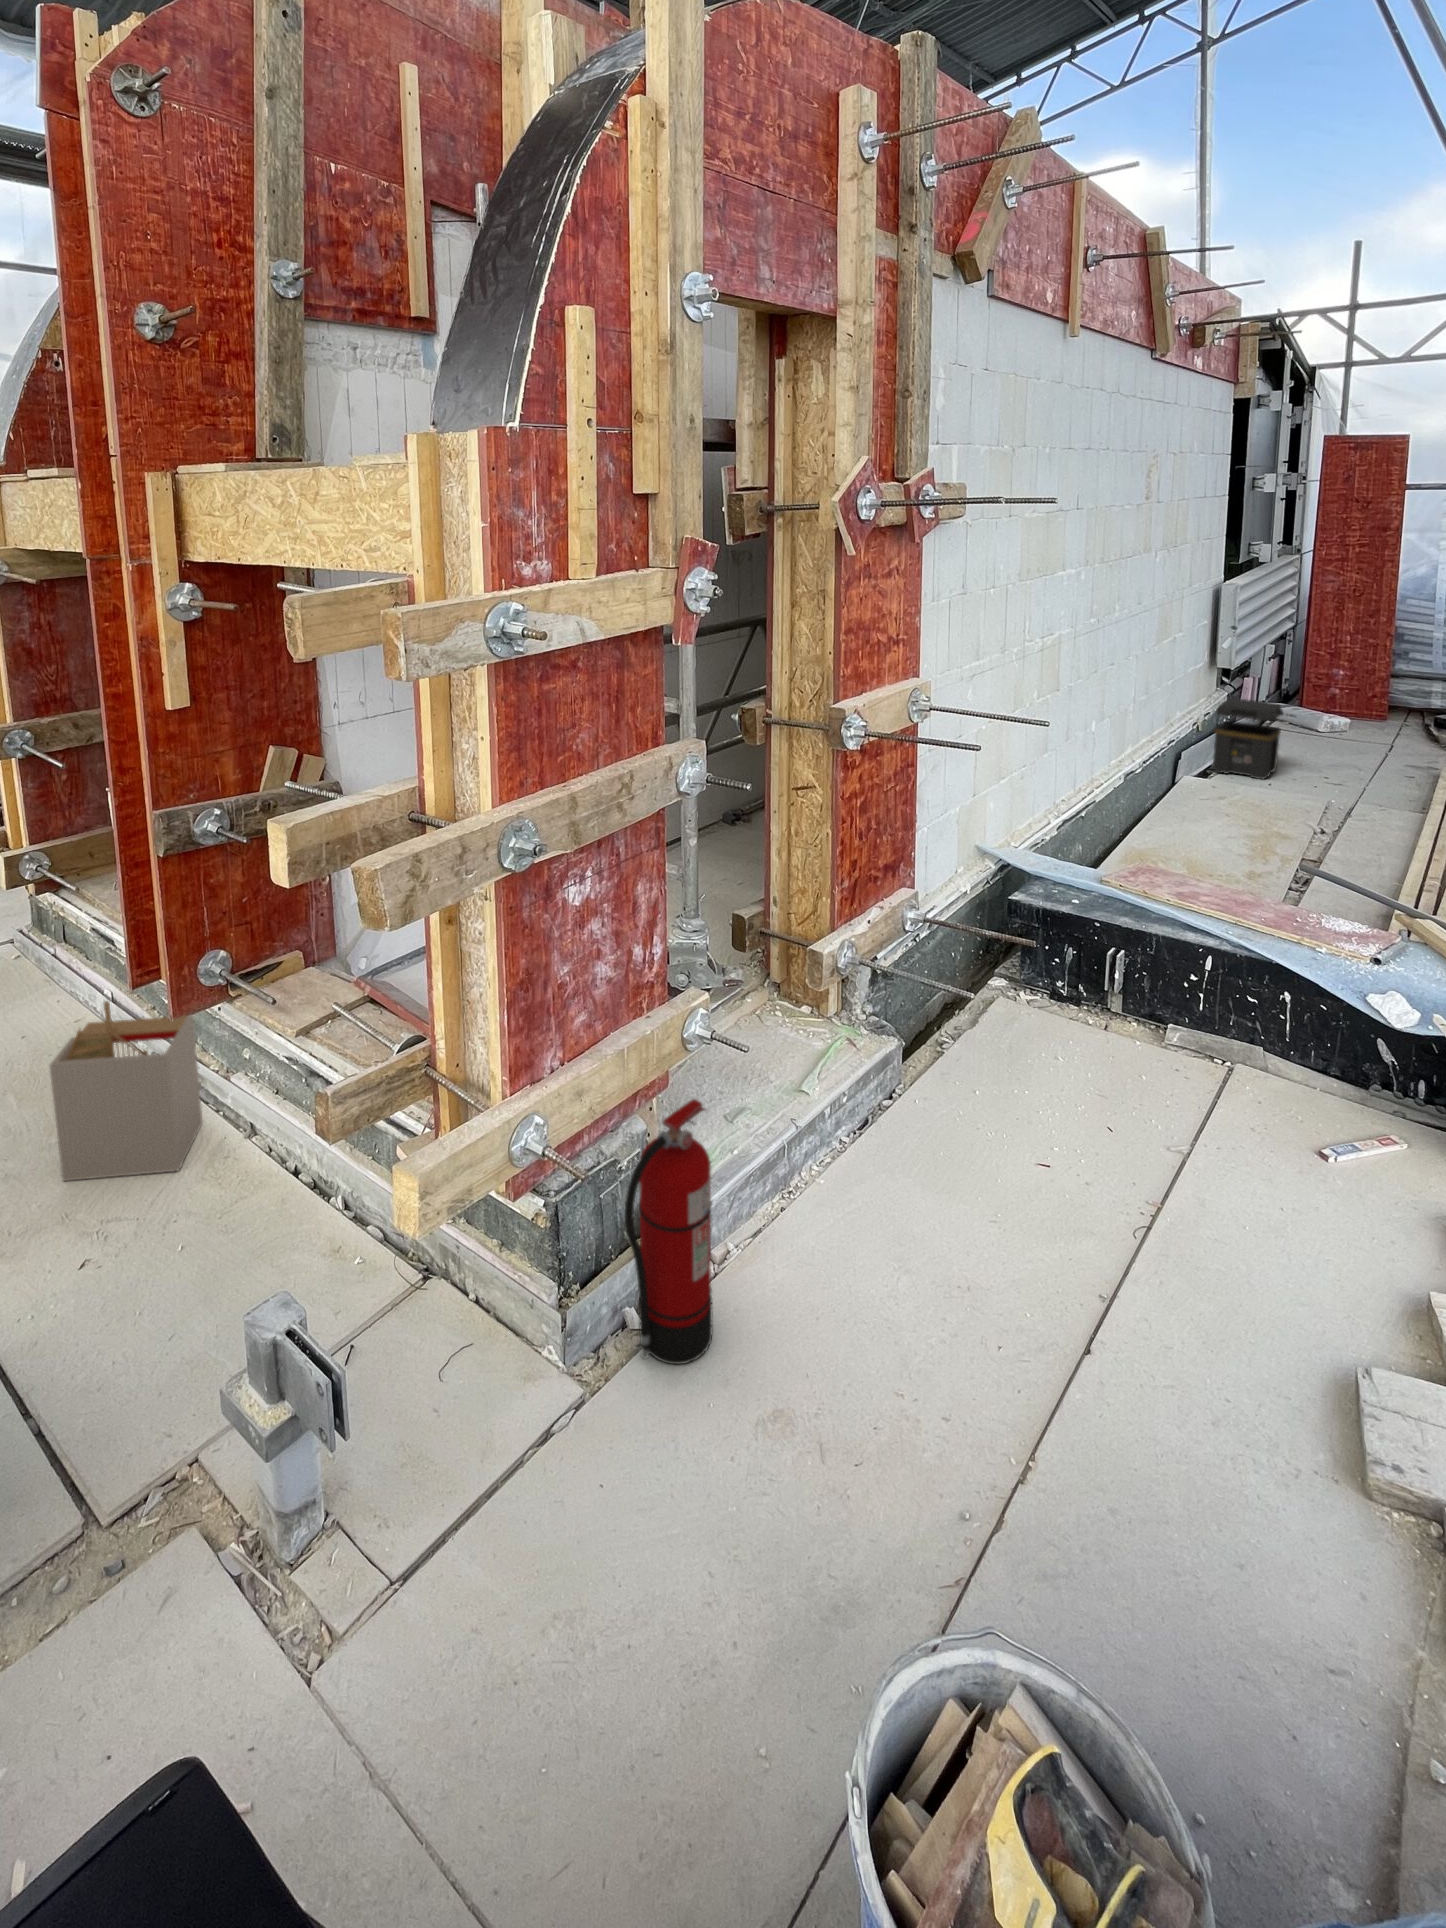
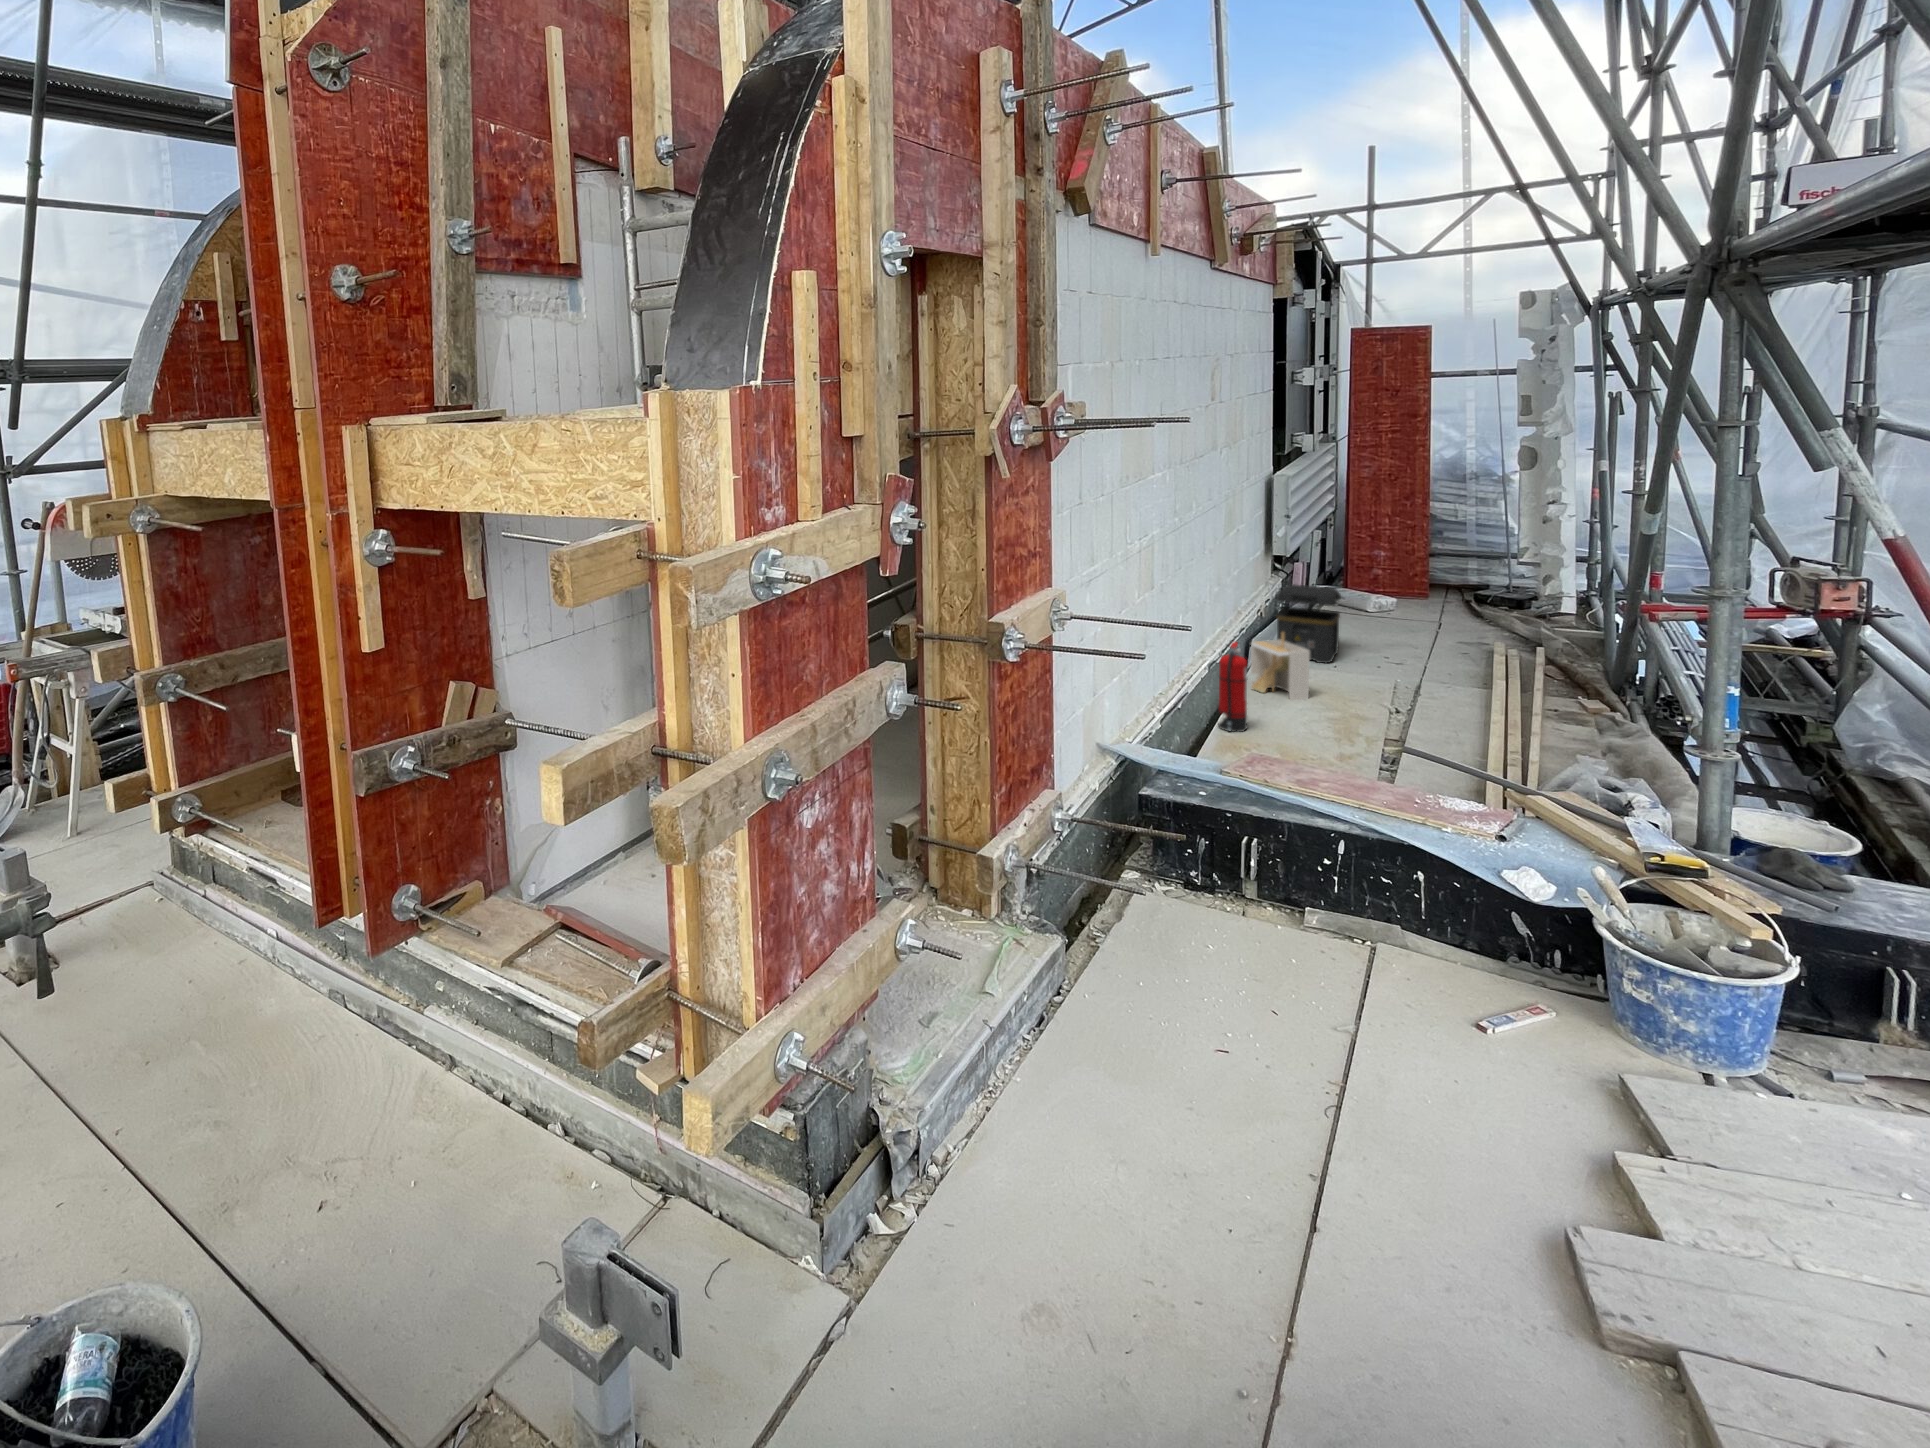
storage bin: present [50,1001,202,1181] -> present [1251,632,1310,700]
fire extinguisher: present [625,1099,712,1364] -> present [1218,642,1247,732]

